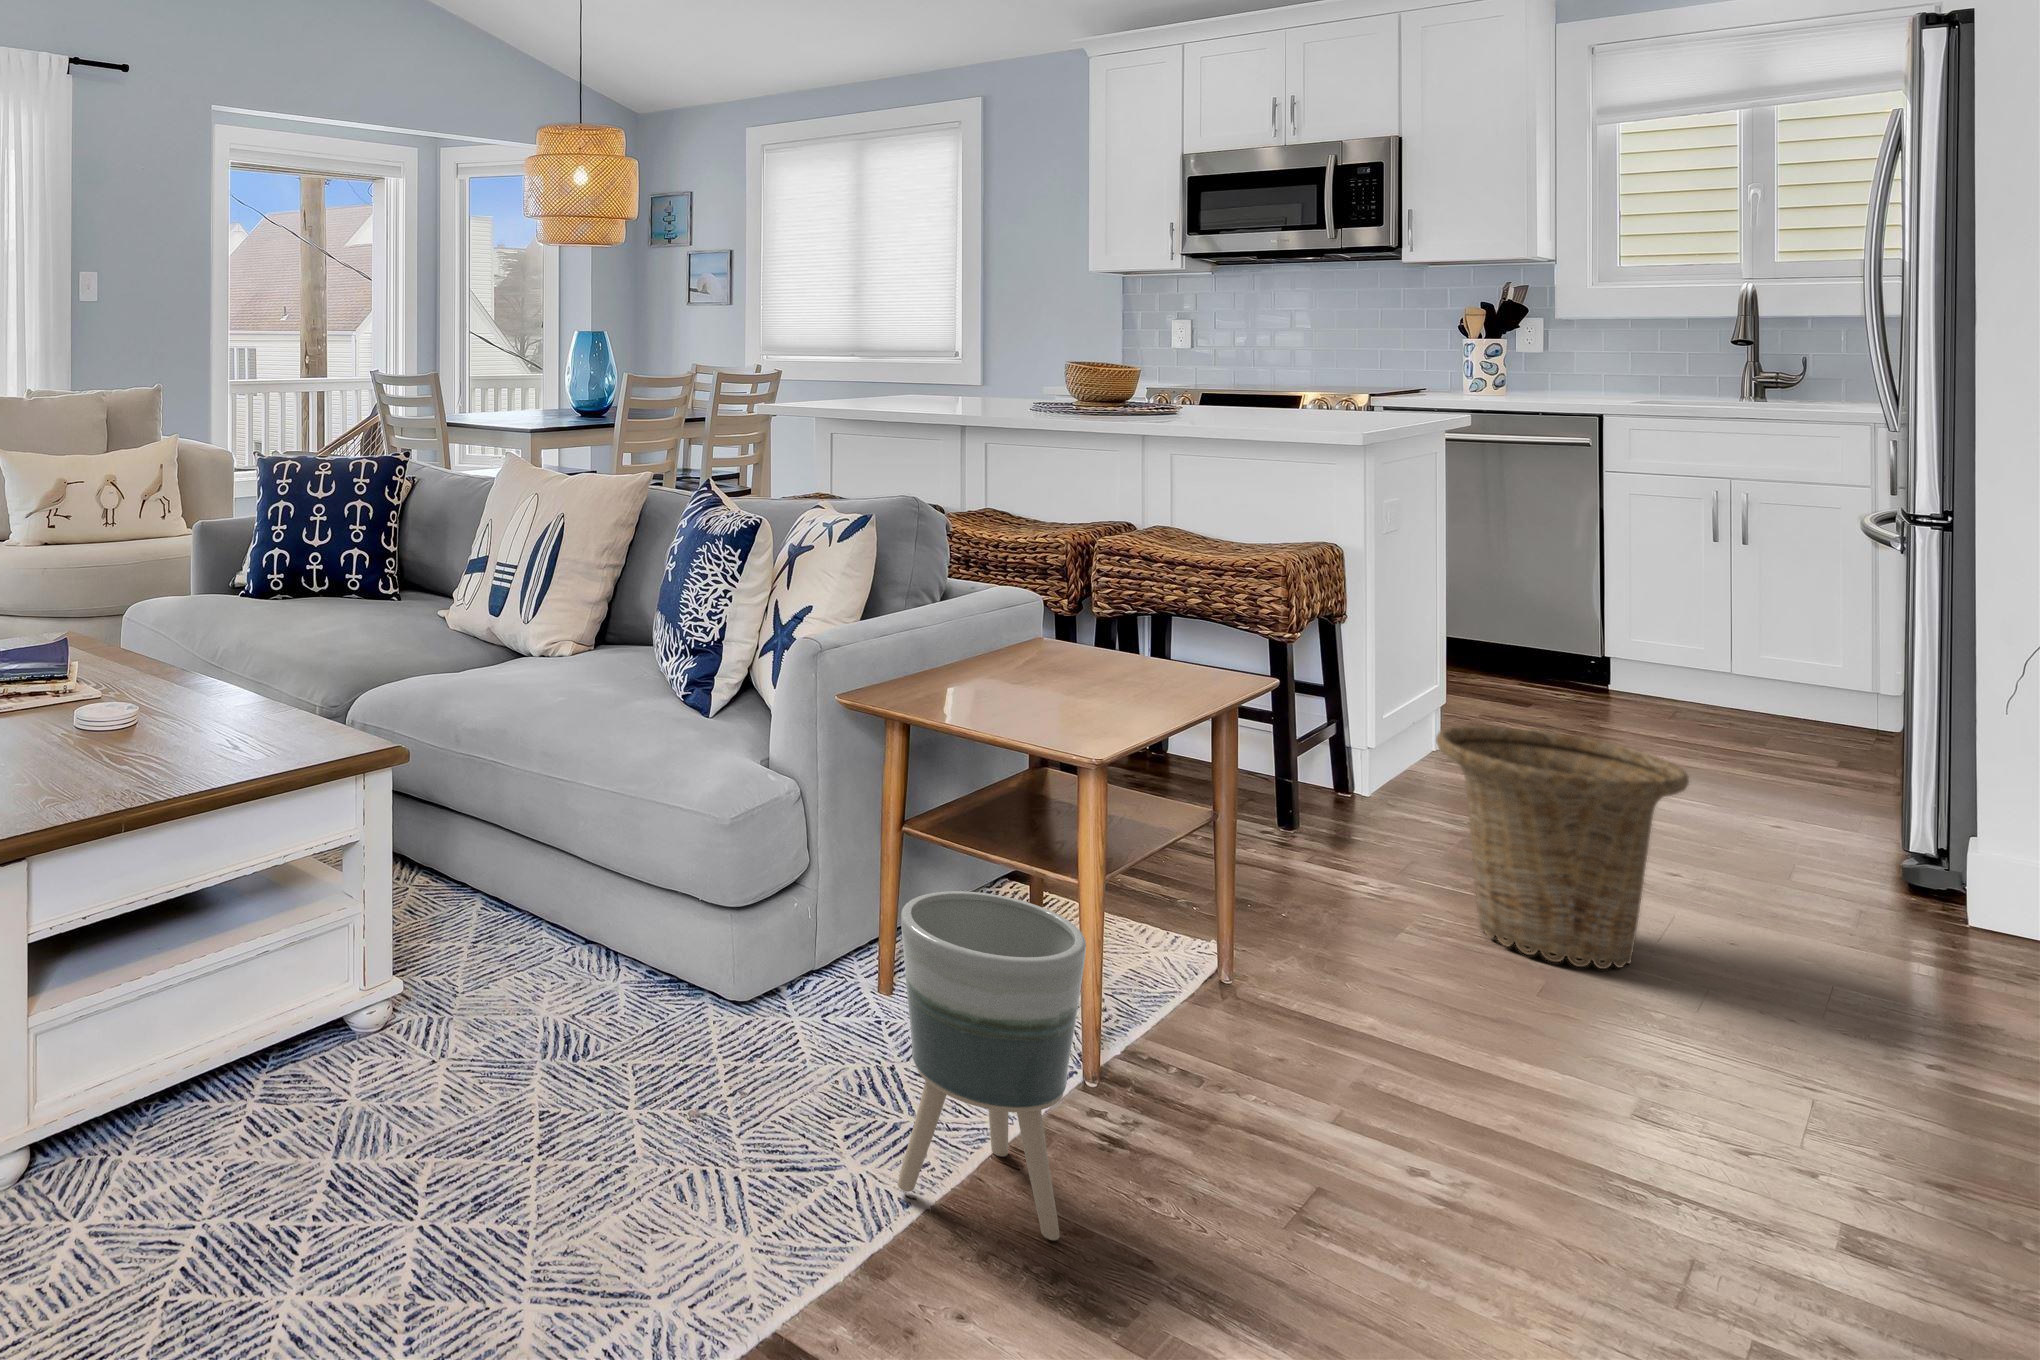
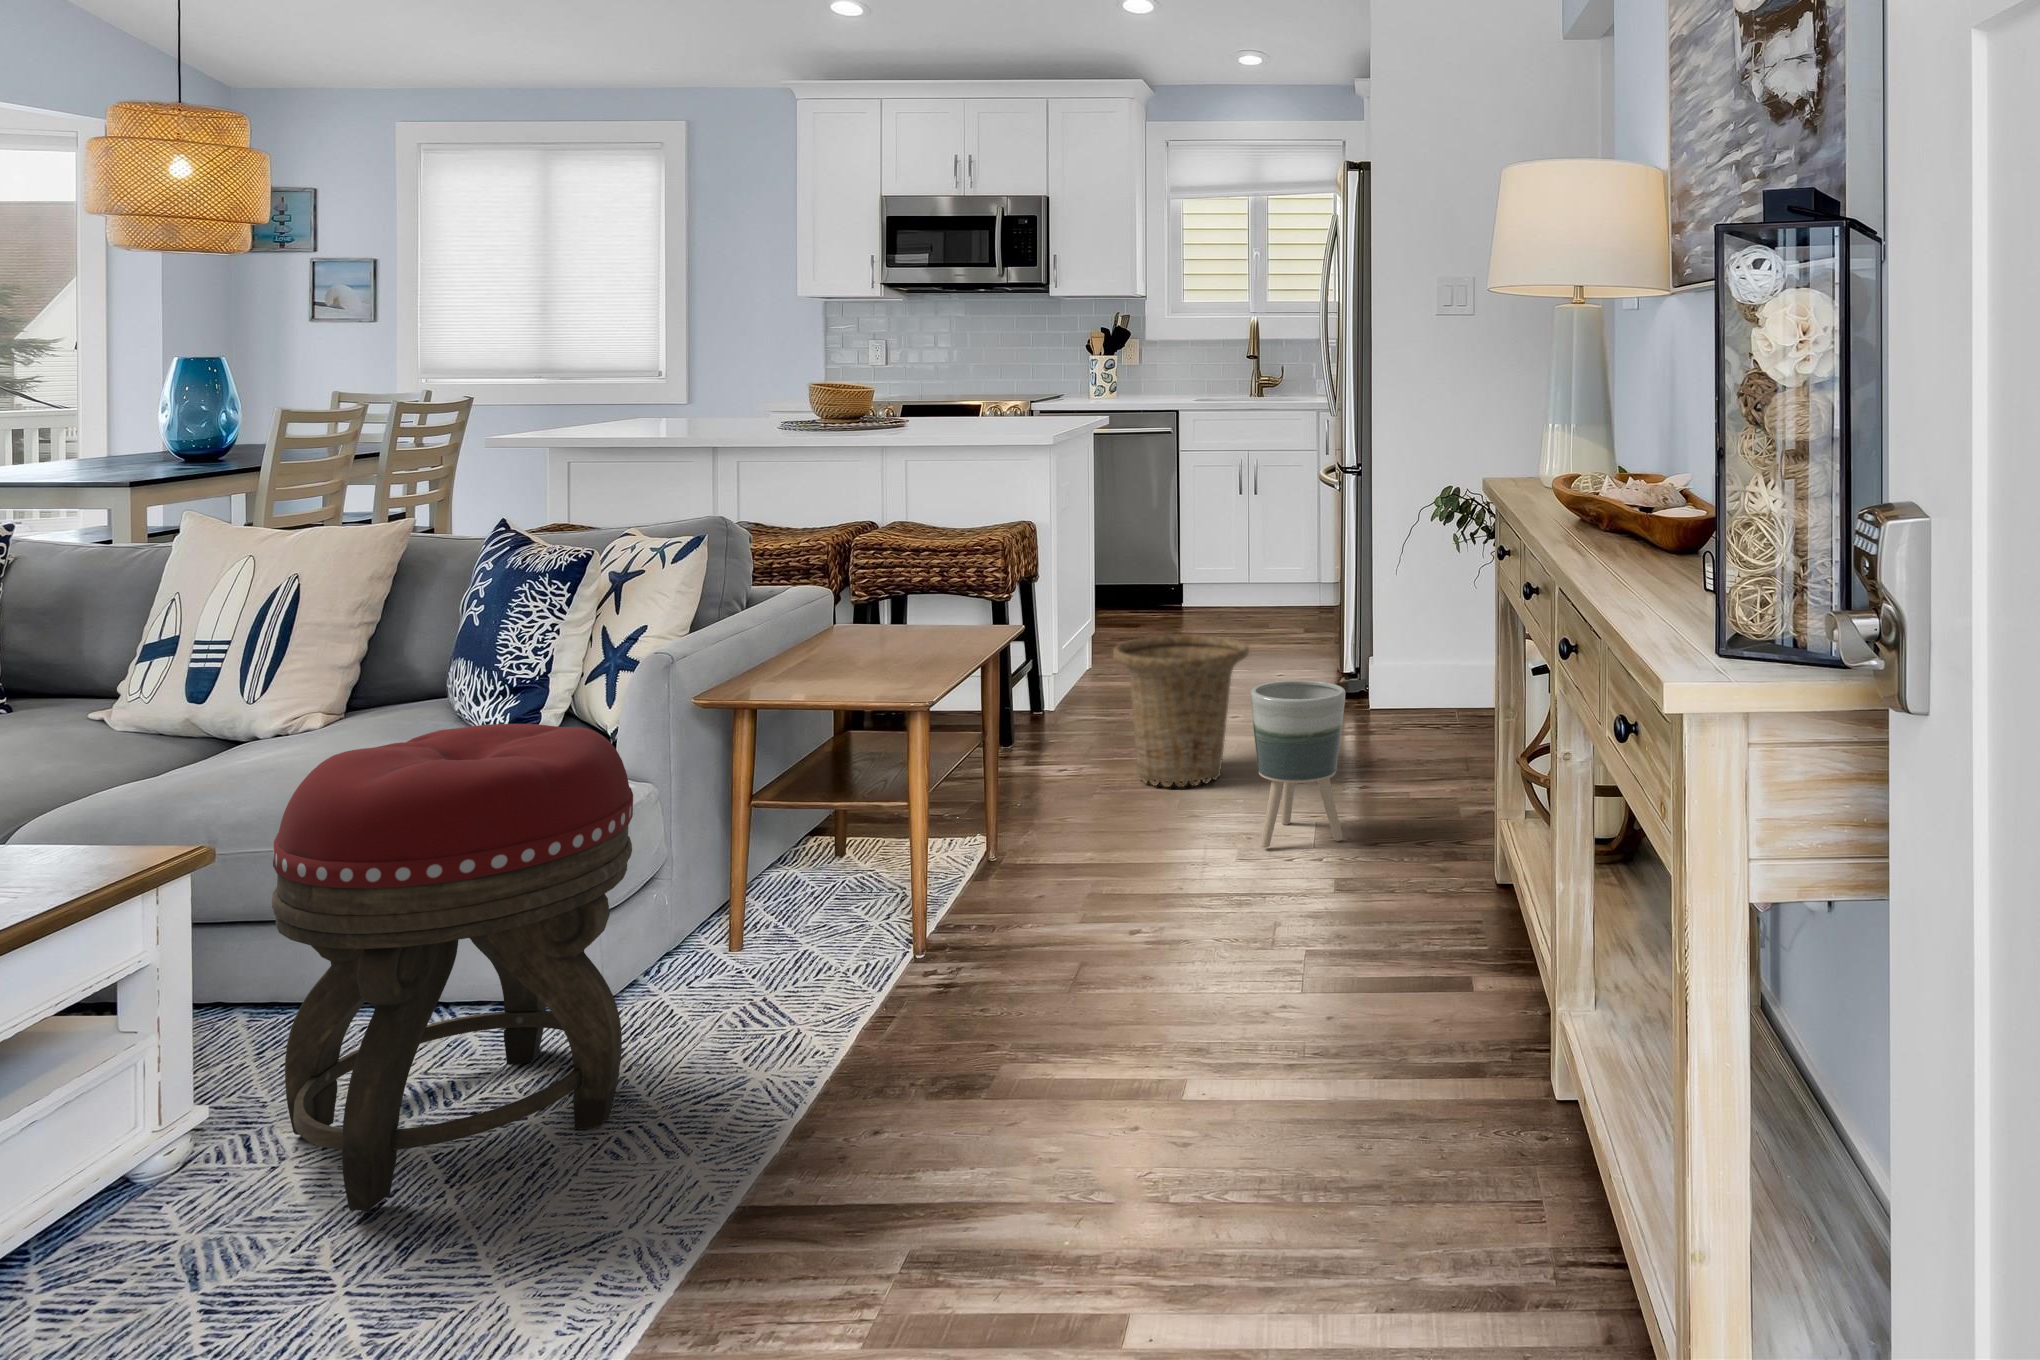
footstool: none [426,679,734,1149] -> present [272,724,633,1211]
planter: present [898,891,1086,1240] -> present [1250,681,1345,848]

